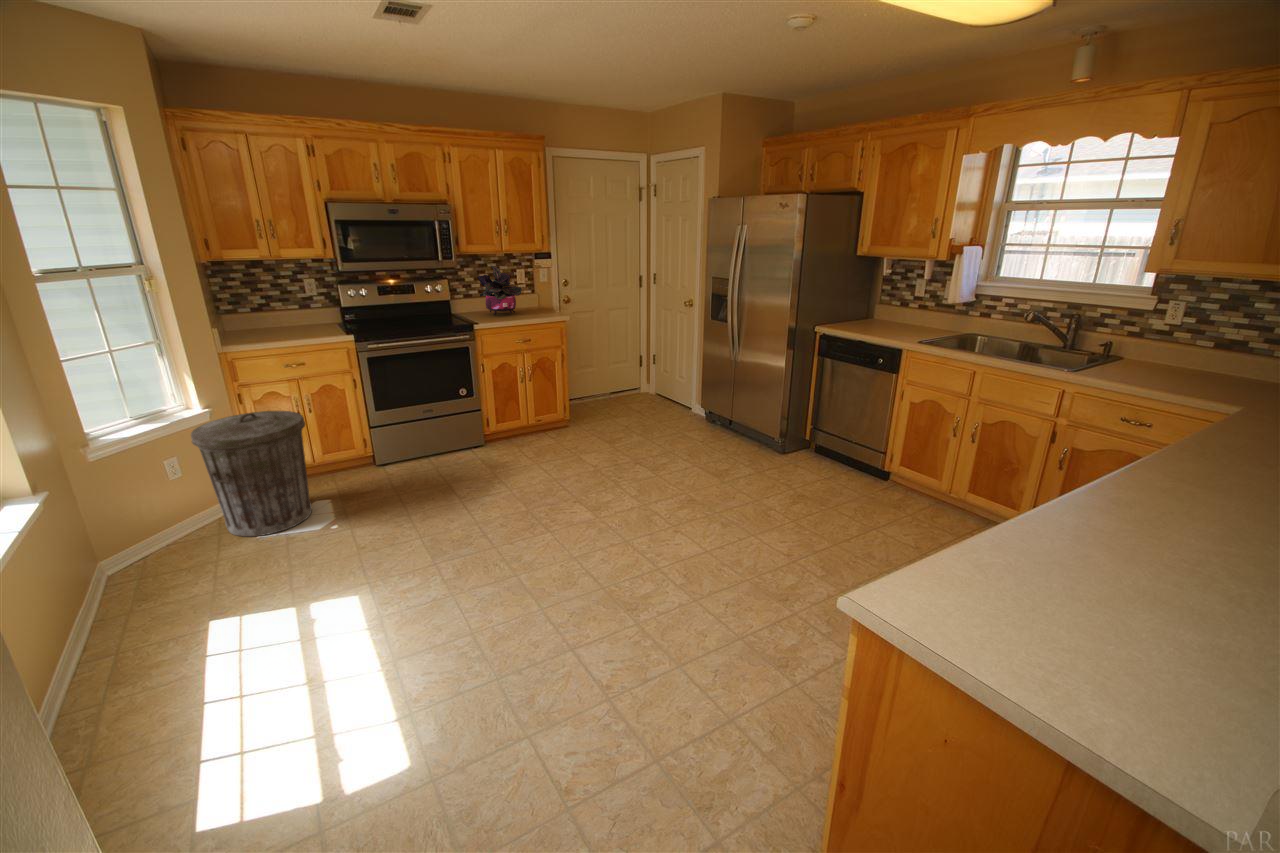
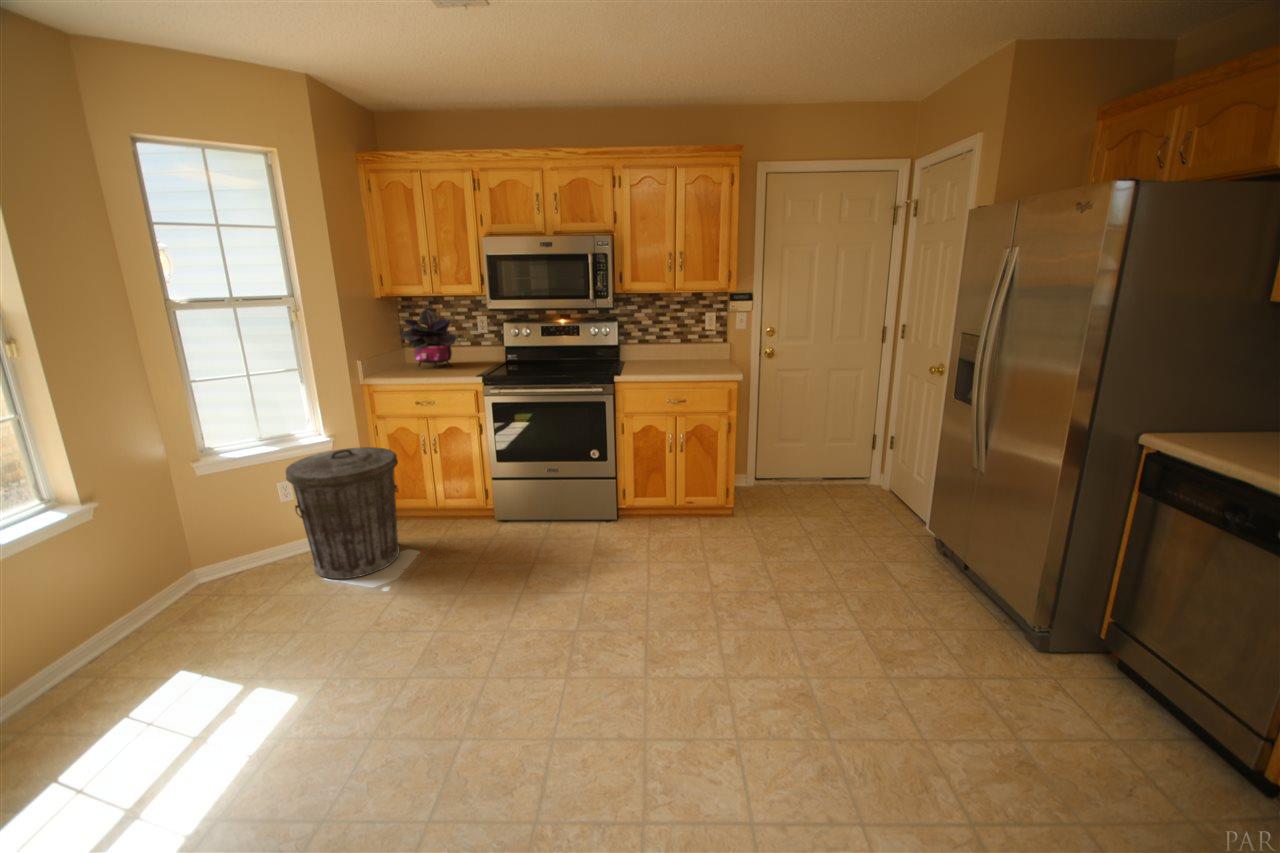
potted plant: present [477,266,522,315] -> present [401,310,456,366]

